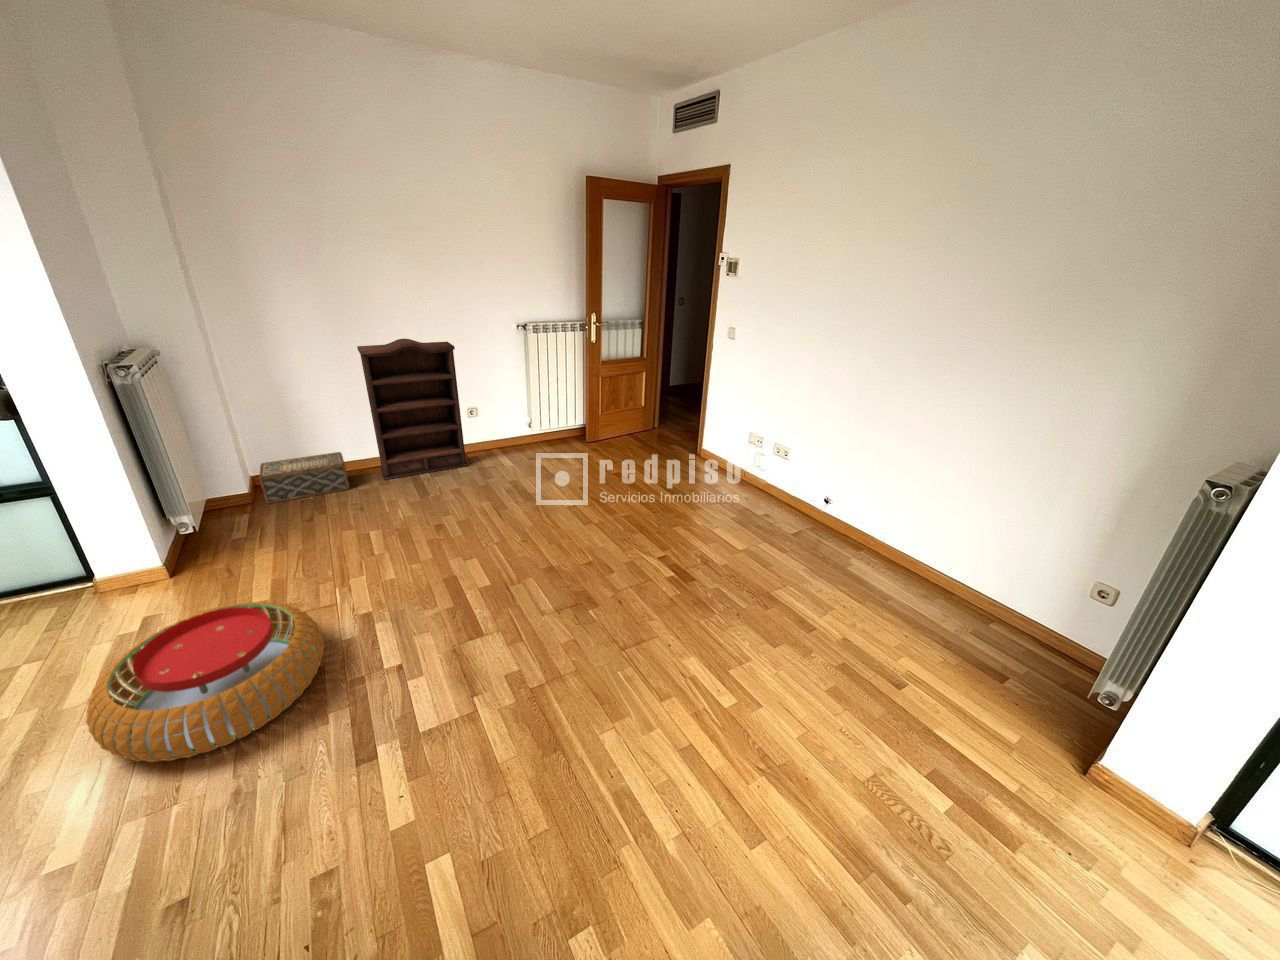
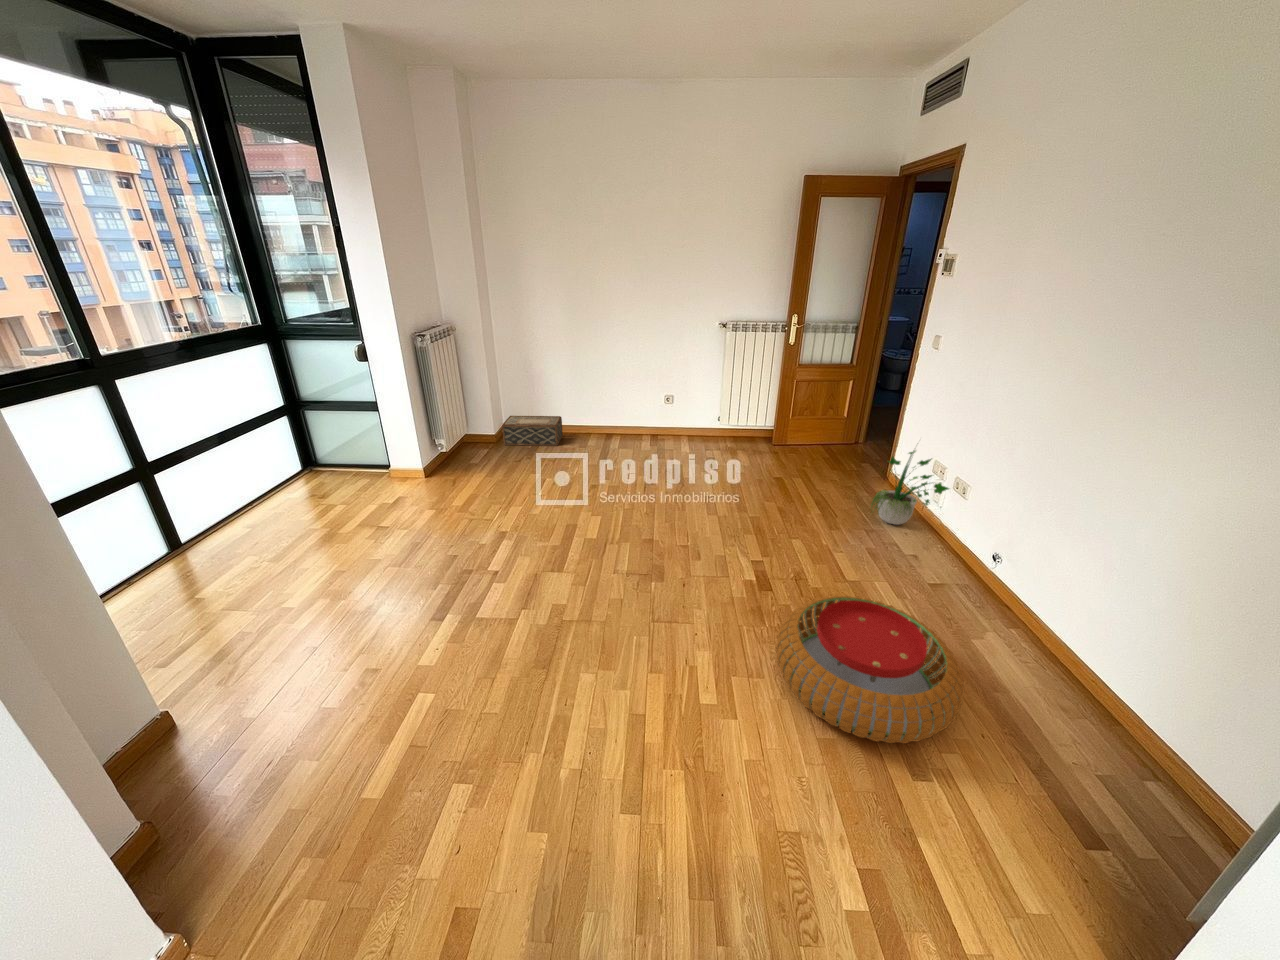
bookshelf: present [357,339,468,480] -> none [579,330,653,445]
potted plant: none [712,414,777,493] -> present [871,450,949,525]
pouf: present [86,601,324,762] -> present [776,595,964,743]

